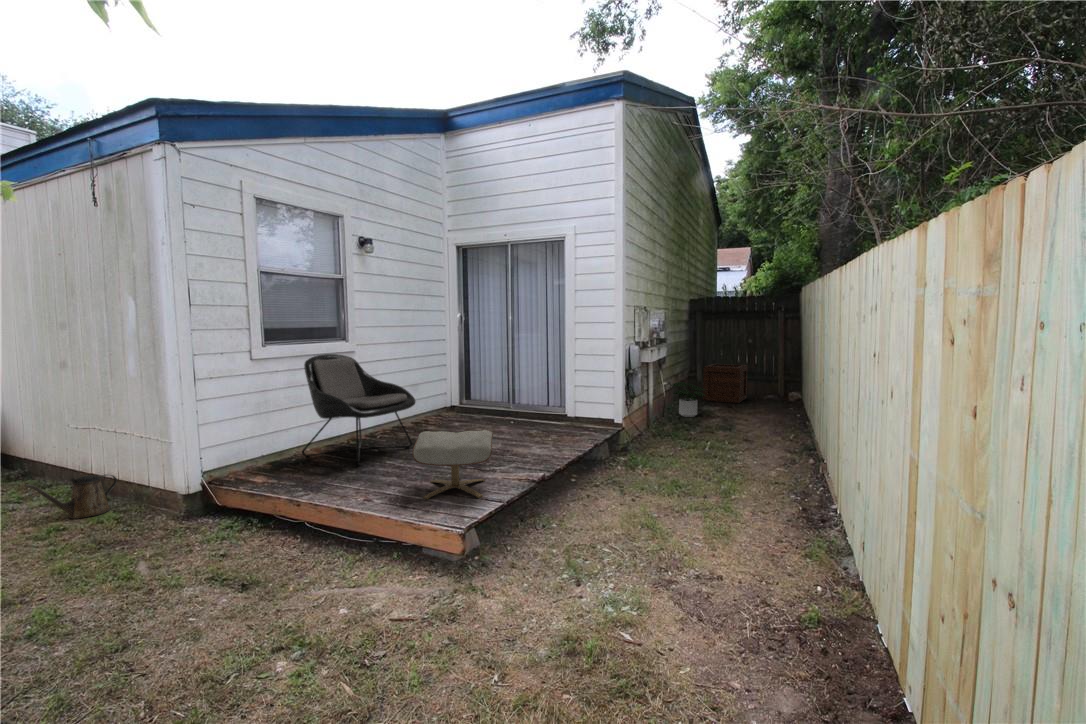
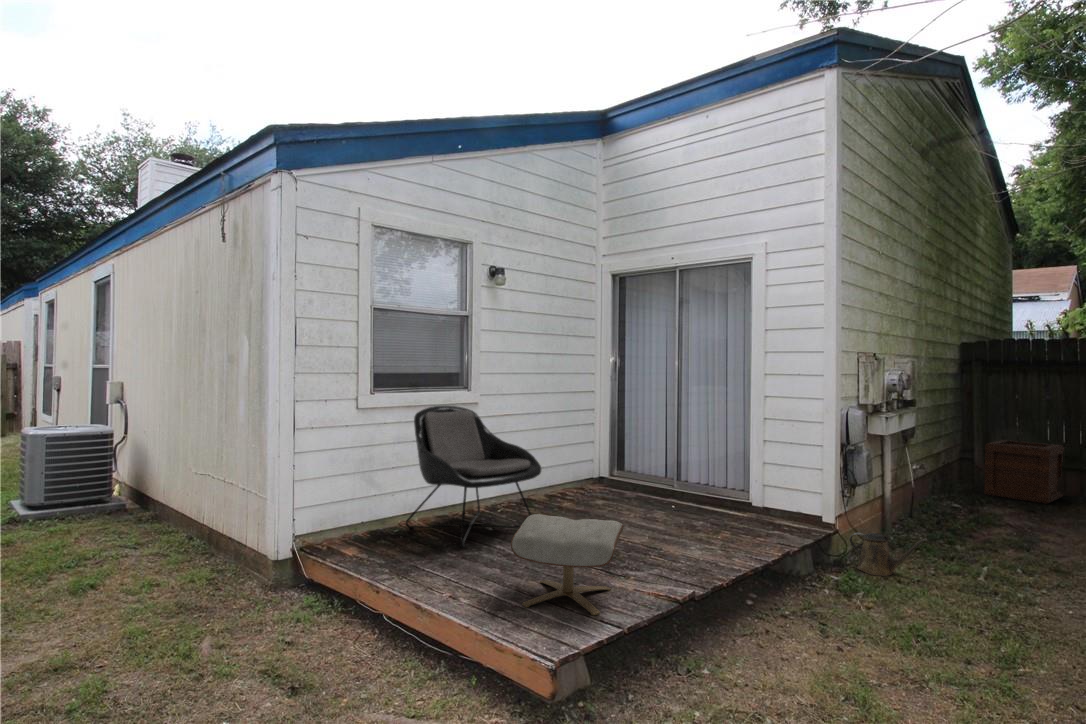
potted plant: present [671,382,706,417] -> none [924,466,988,520]
watering can: present [25,474,117,519] -> present [849,533,928,576]

